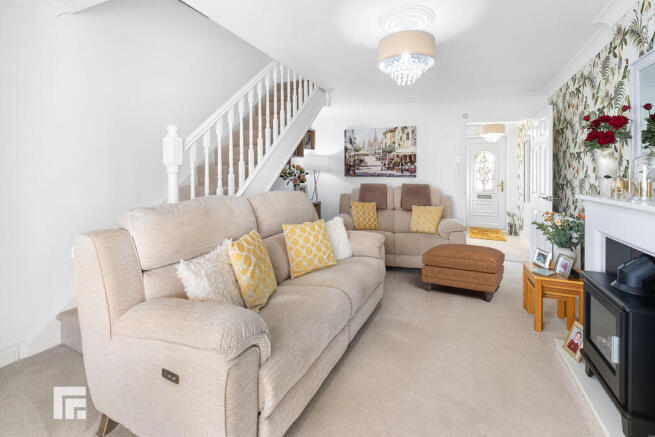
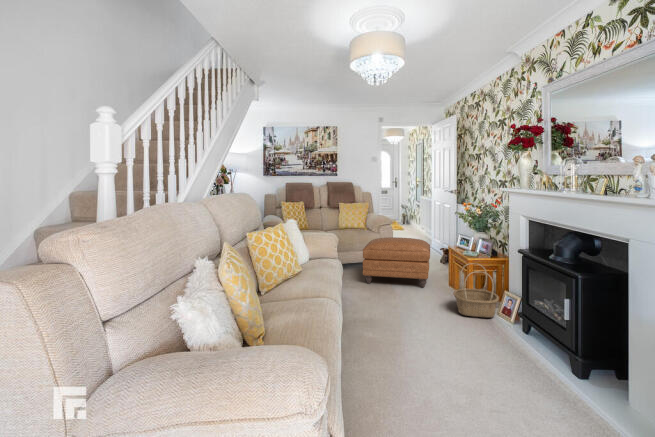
basket: none [512,279,571,345] -> present [453,263,499,317]

